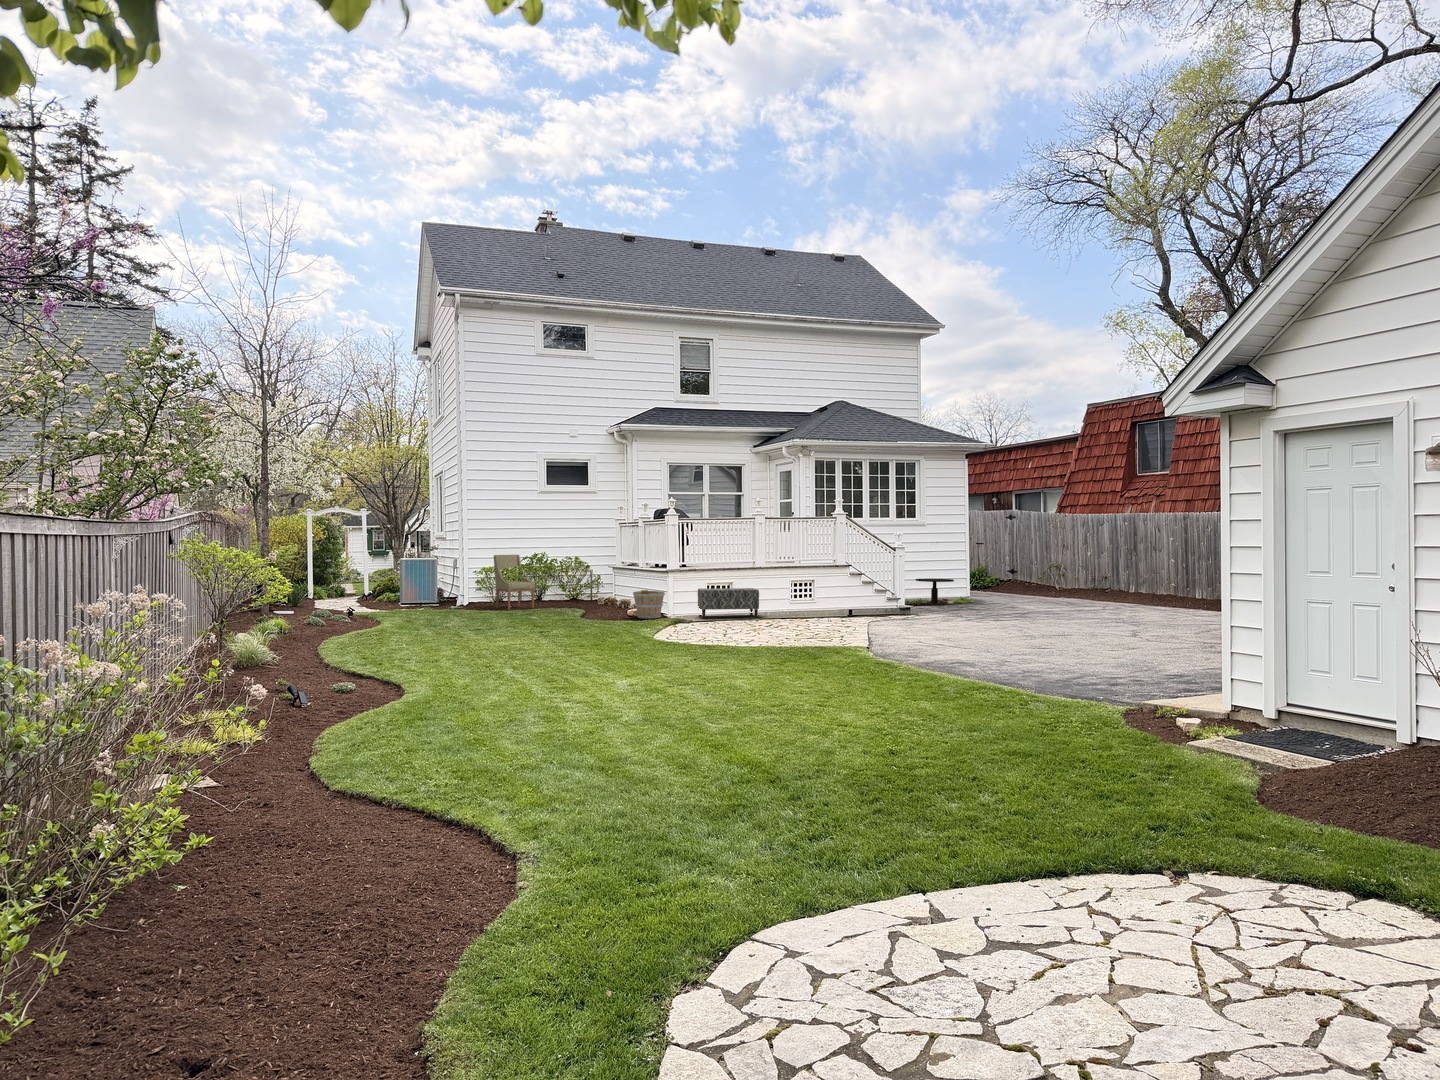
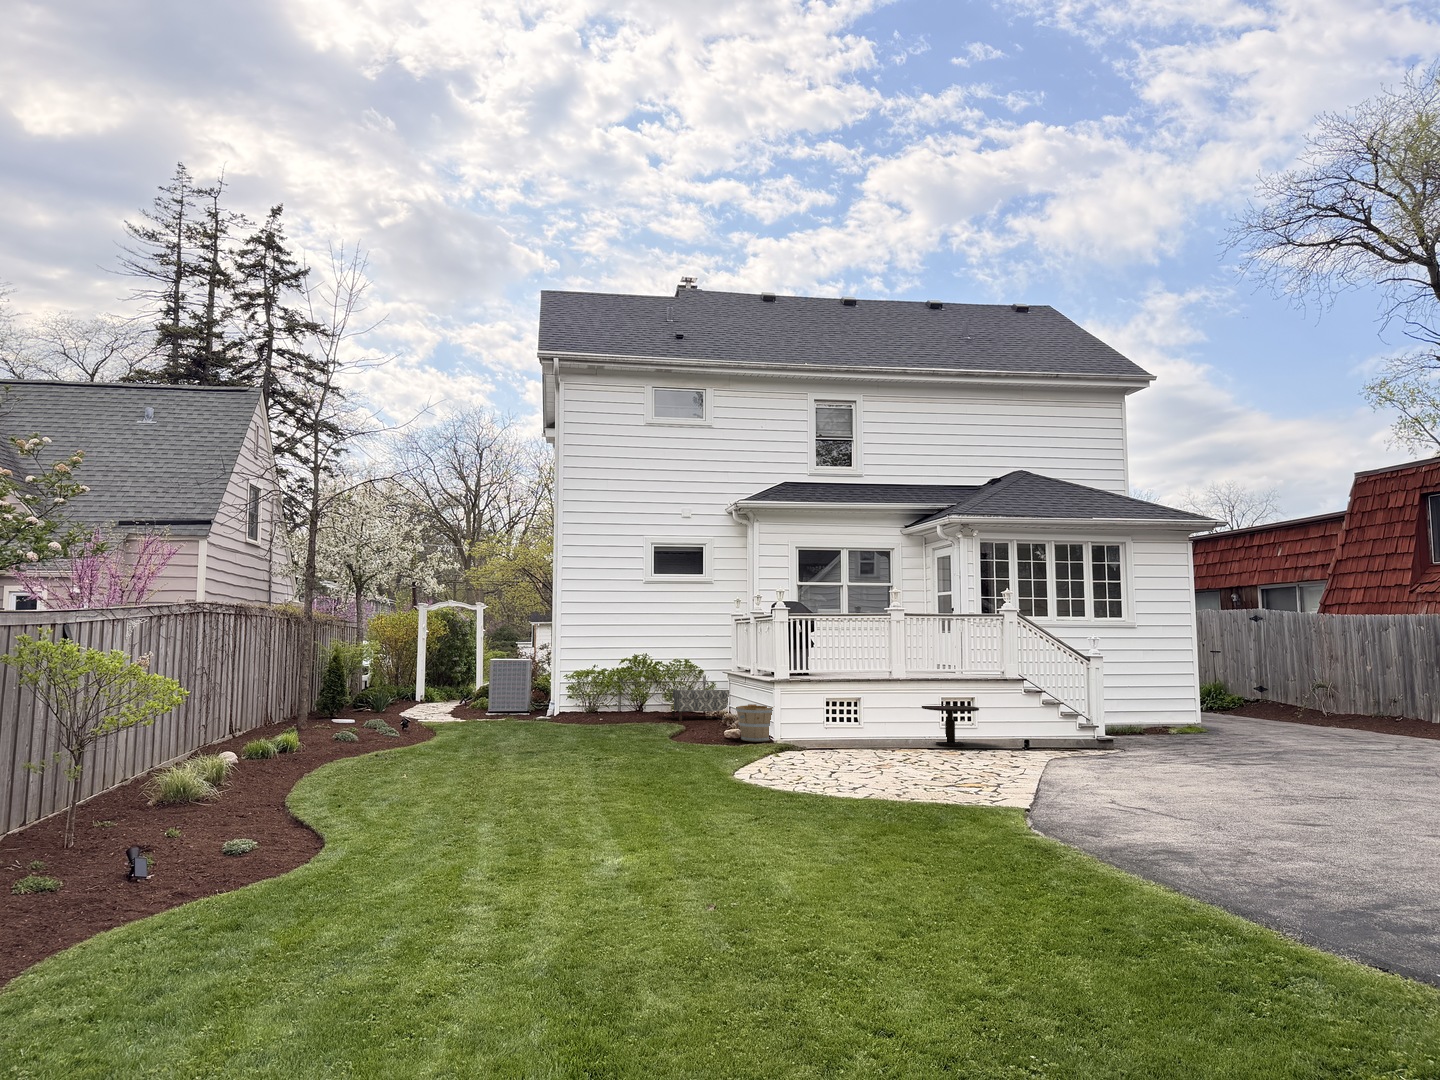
chair: present [494,555,535,610] -> none [587,655,632,722]
side table: present [916,578,954,605] -> present [922,704,979,746]
bench: present [697,588,759,618] -> present [672,688,733,721]

